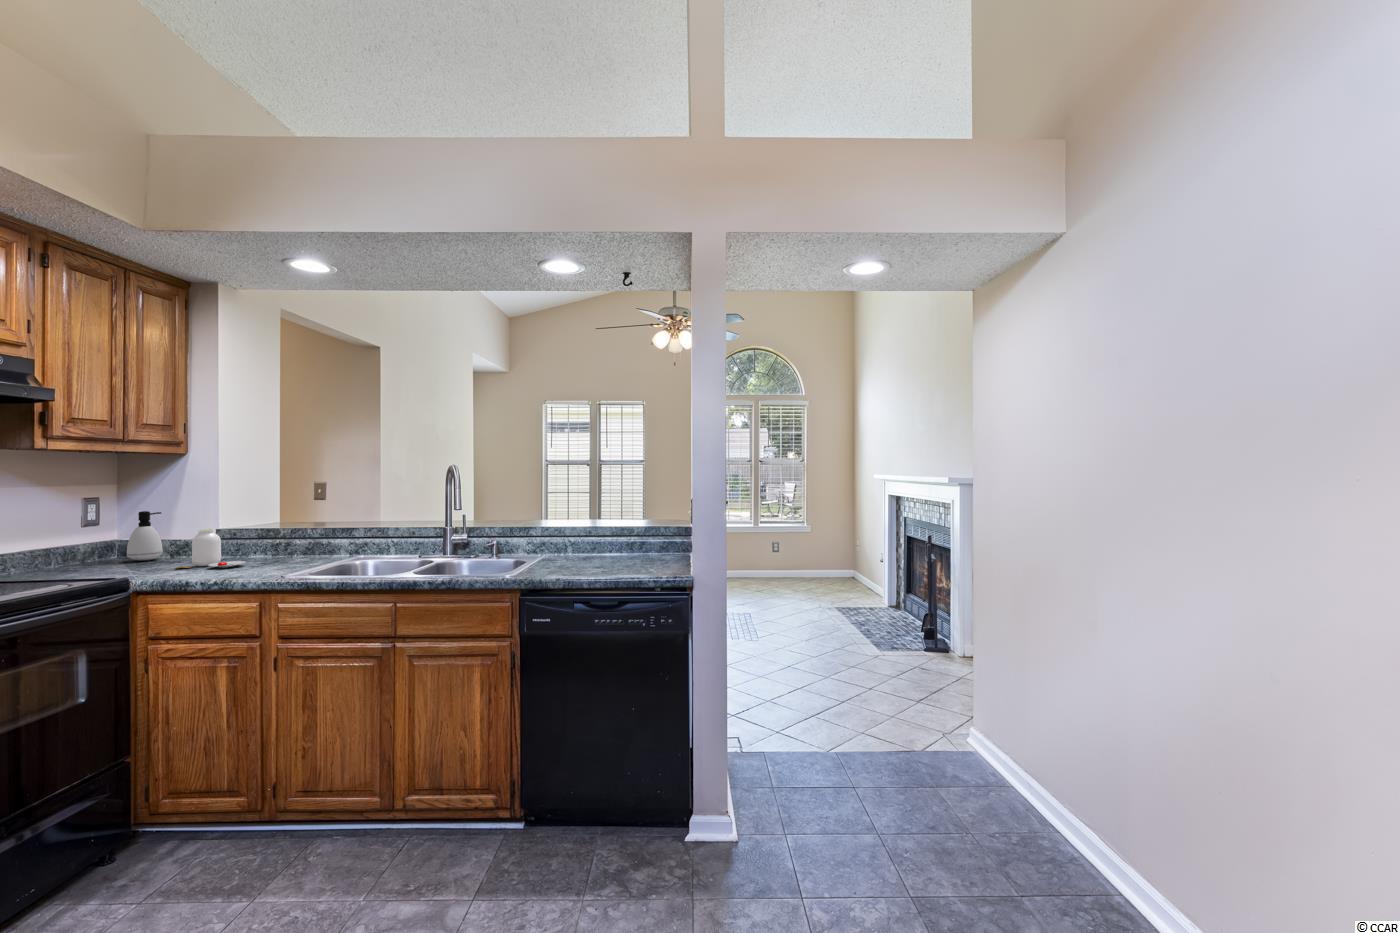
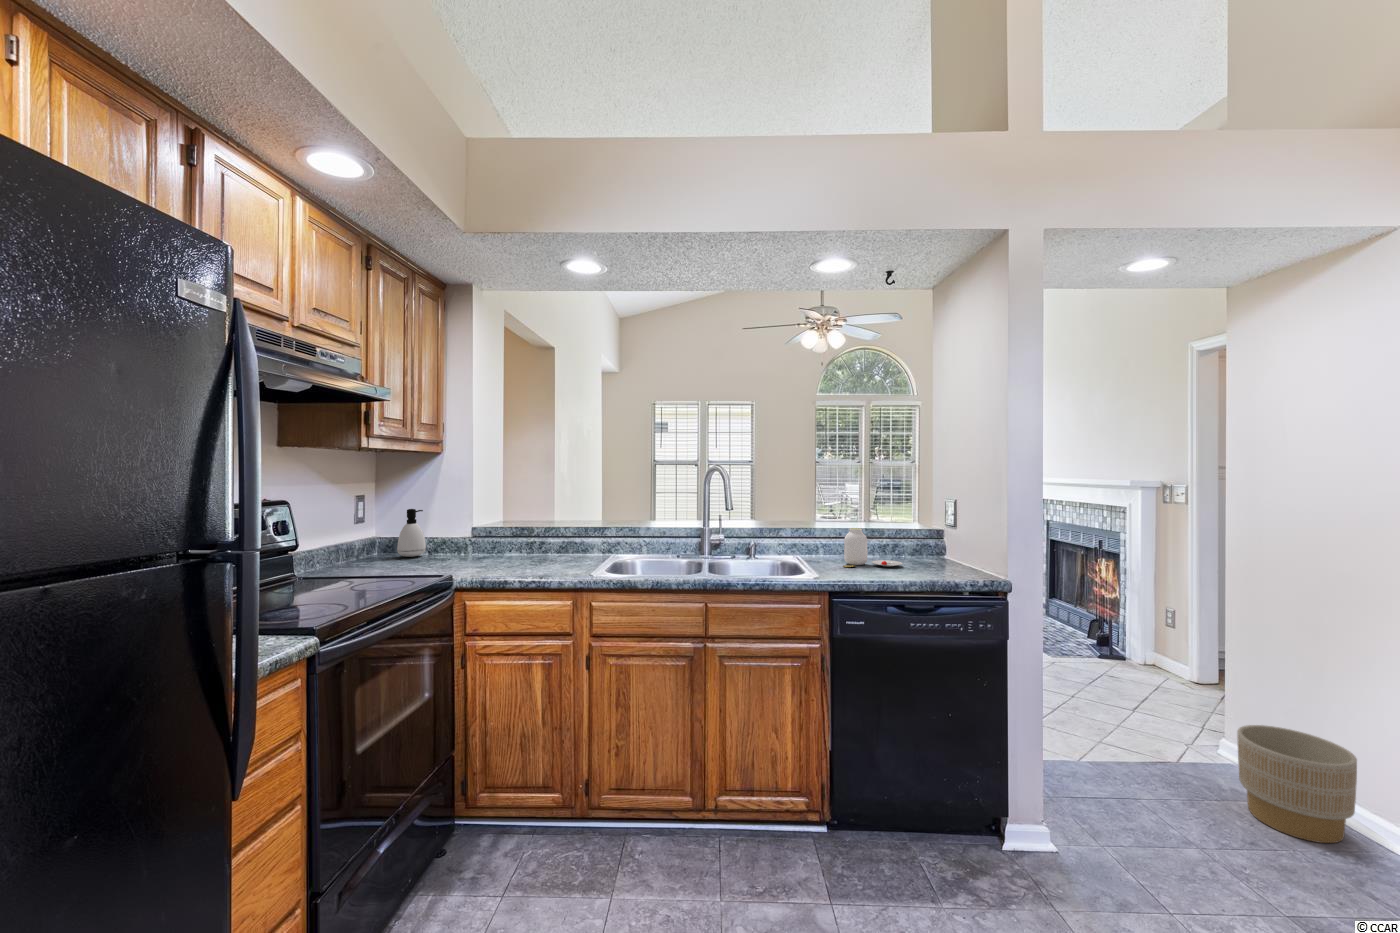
jar: present [177,529,245,568] -> present [843,528,902,567]
planter: none [939,713,1027,823] -> present [1237,725,1357,843]

